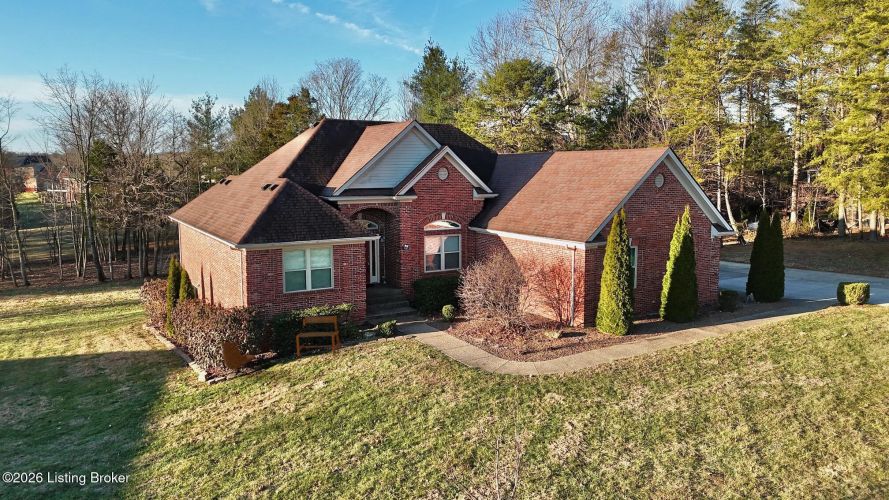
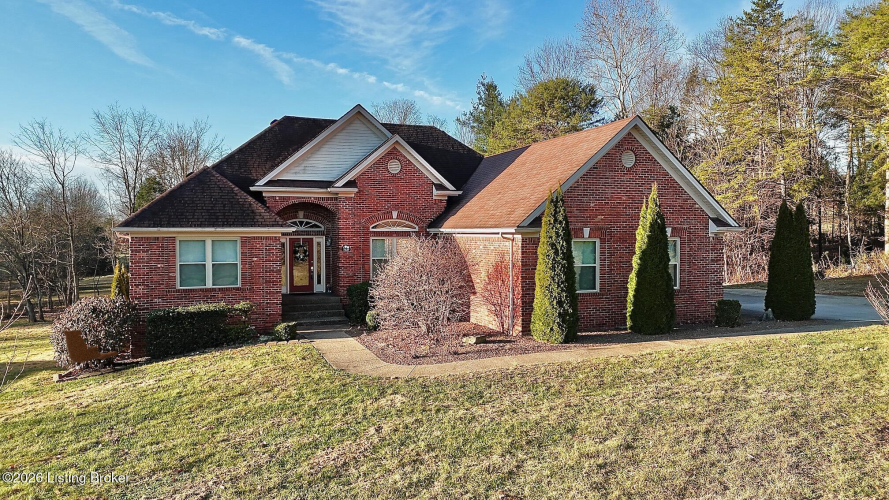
bench: present [296,316,340,356] -> none [172,311,225,357]

